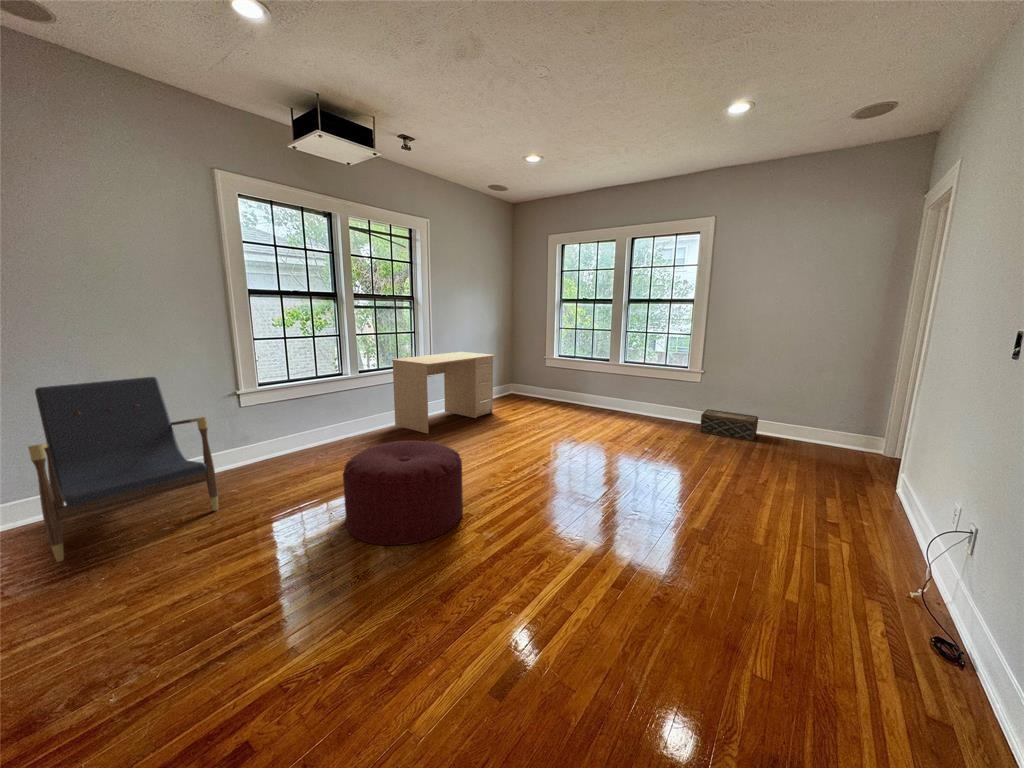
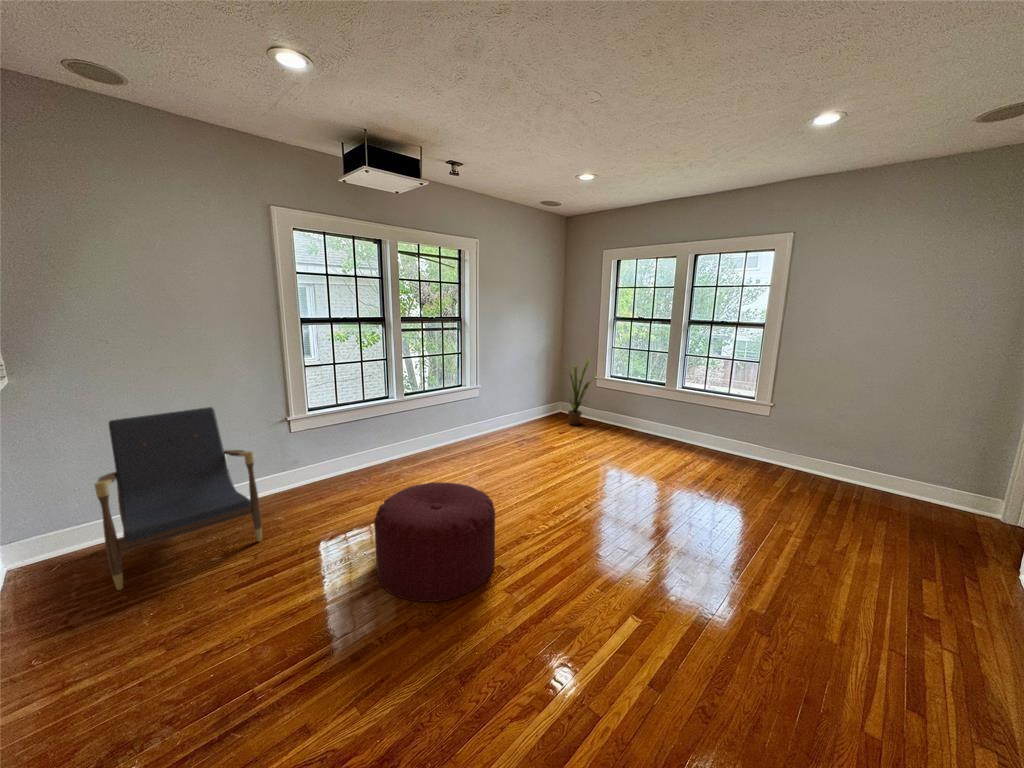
house plant: none [515,339,547,403] -> present [568,359,594,425]
desk: present [392,352,495,434] -> none [437,371,542,460]
woven basket: present [700,409,758,441] -> none [767,447,839,489]

